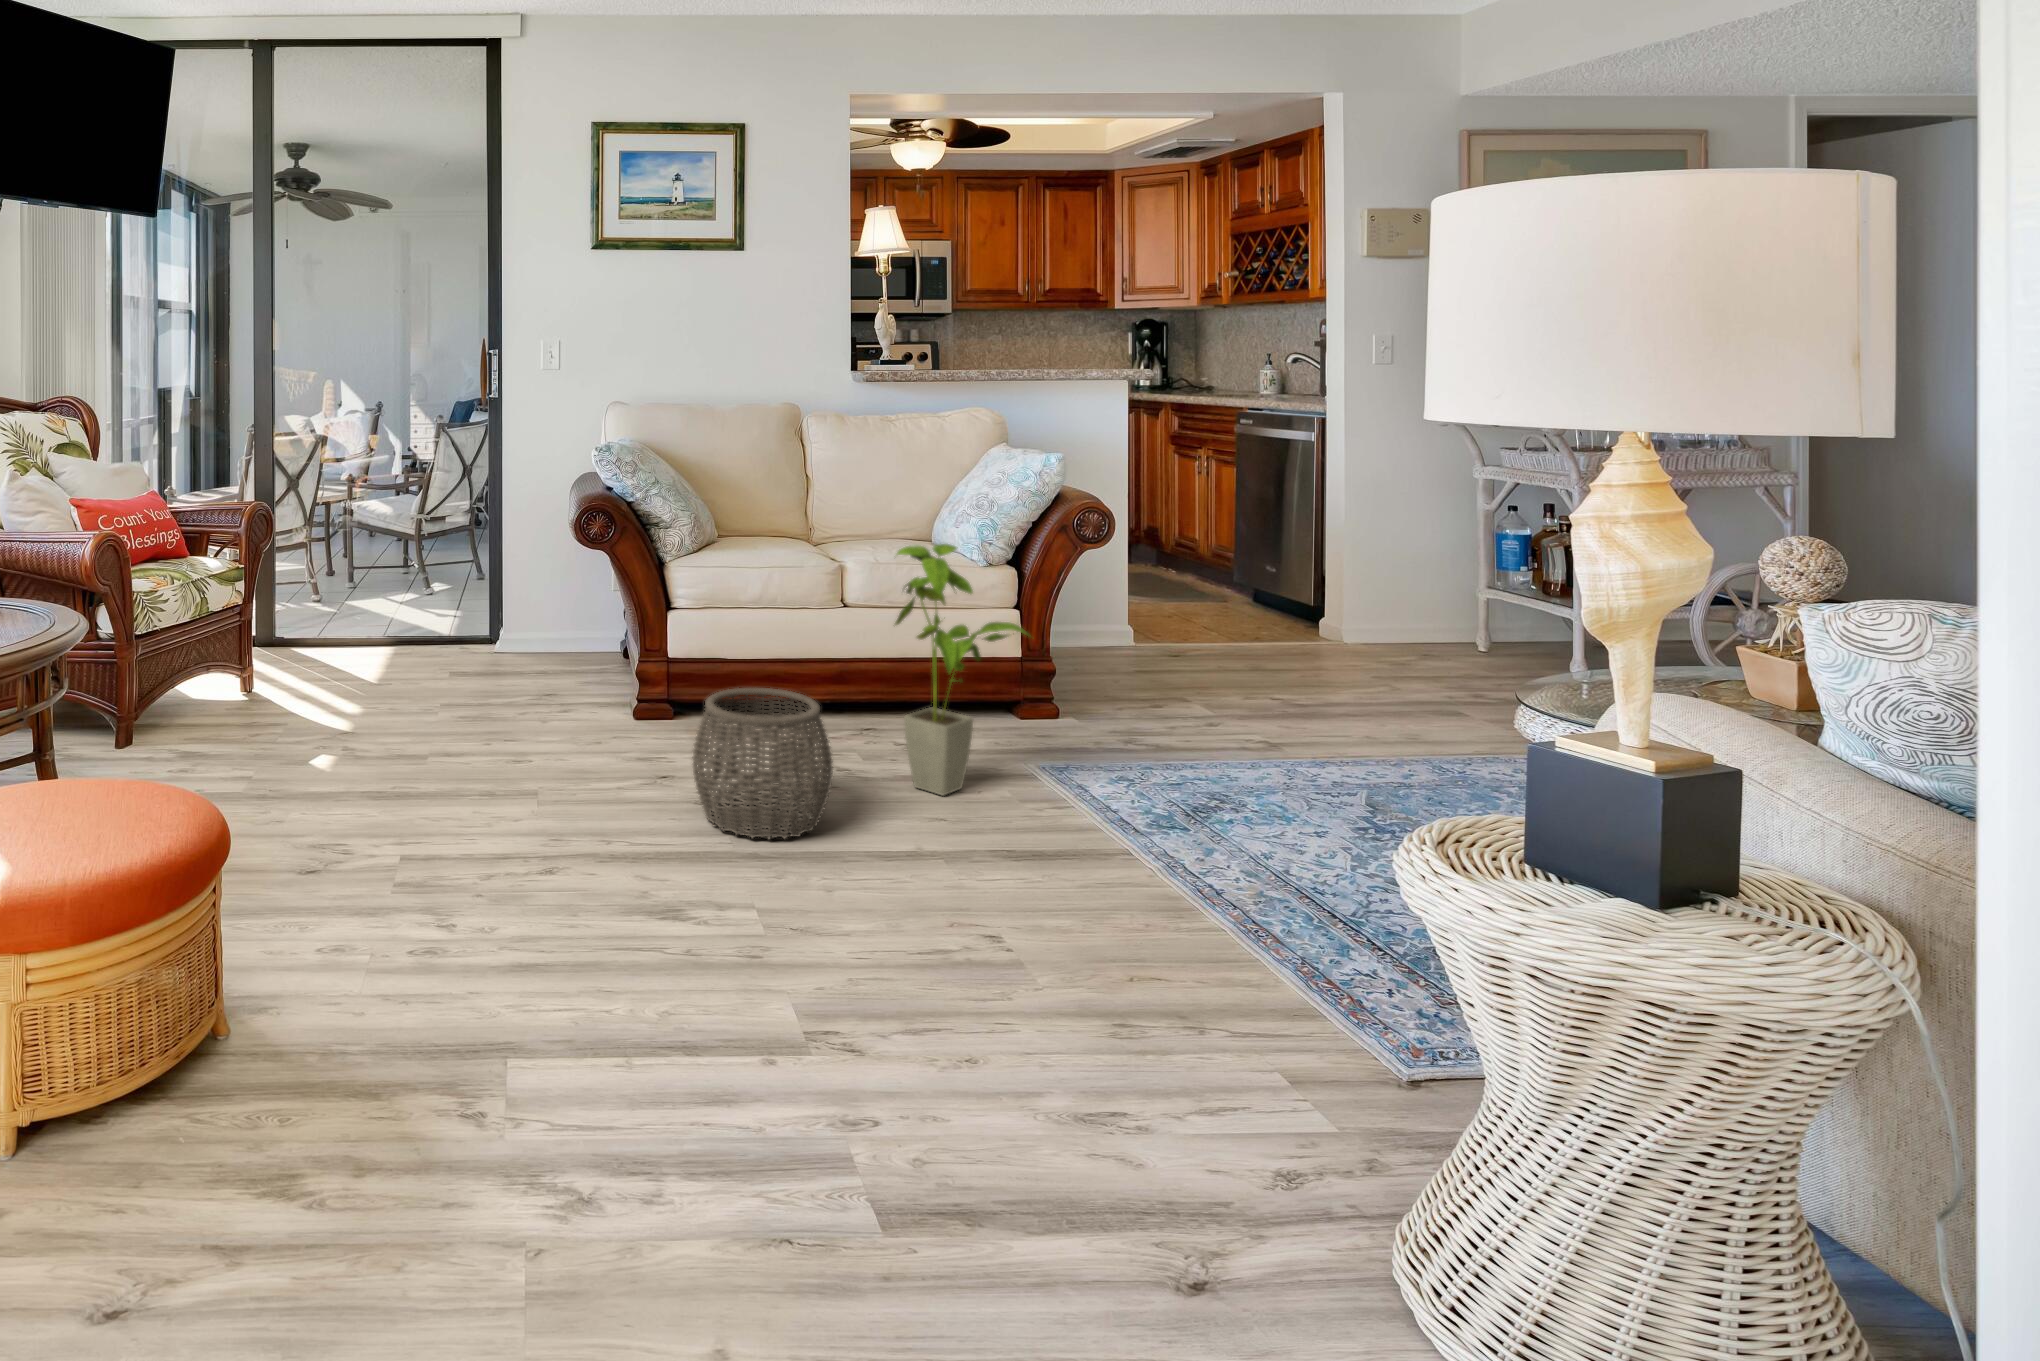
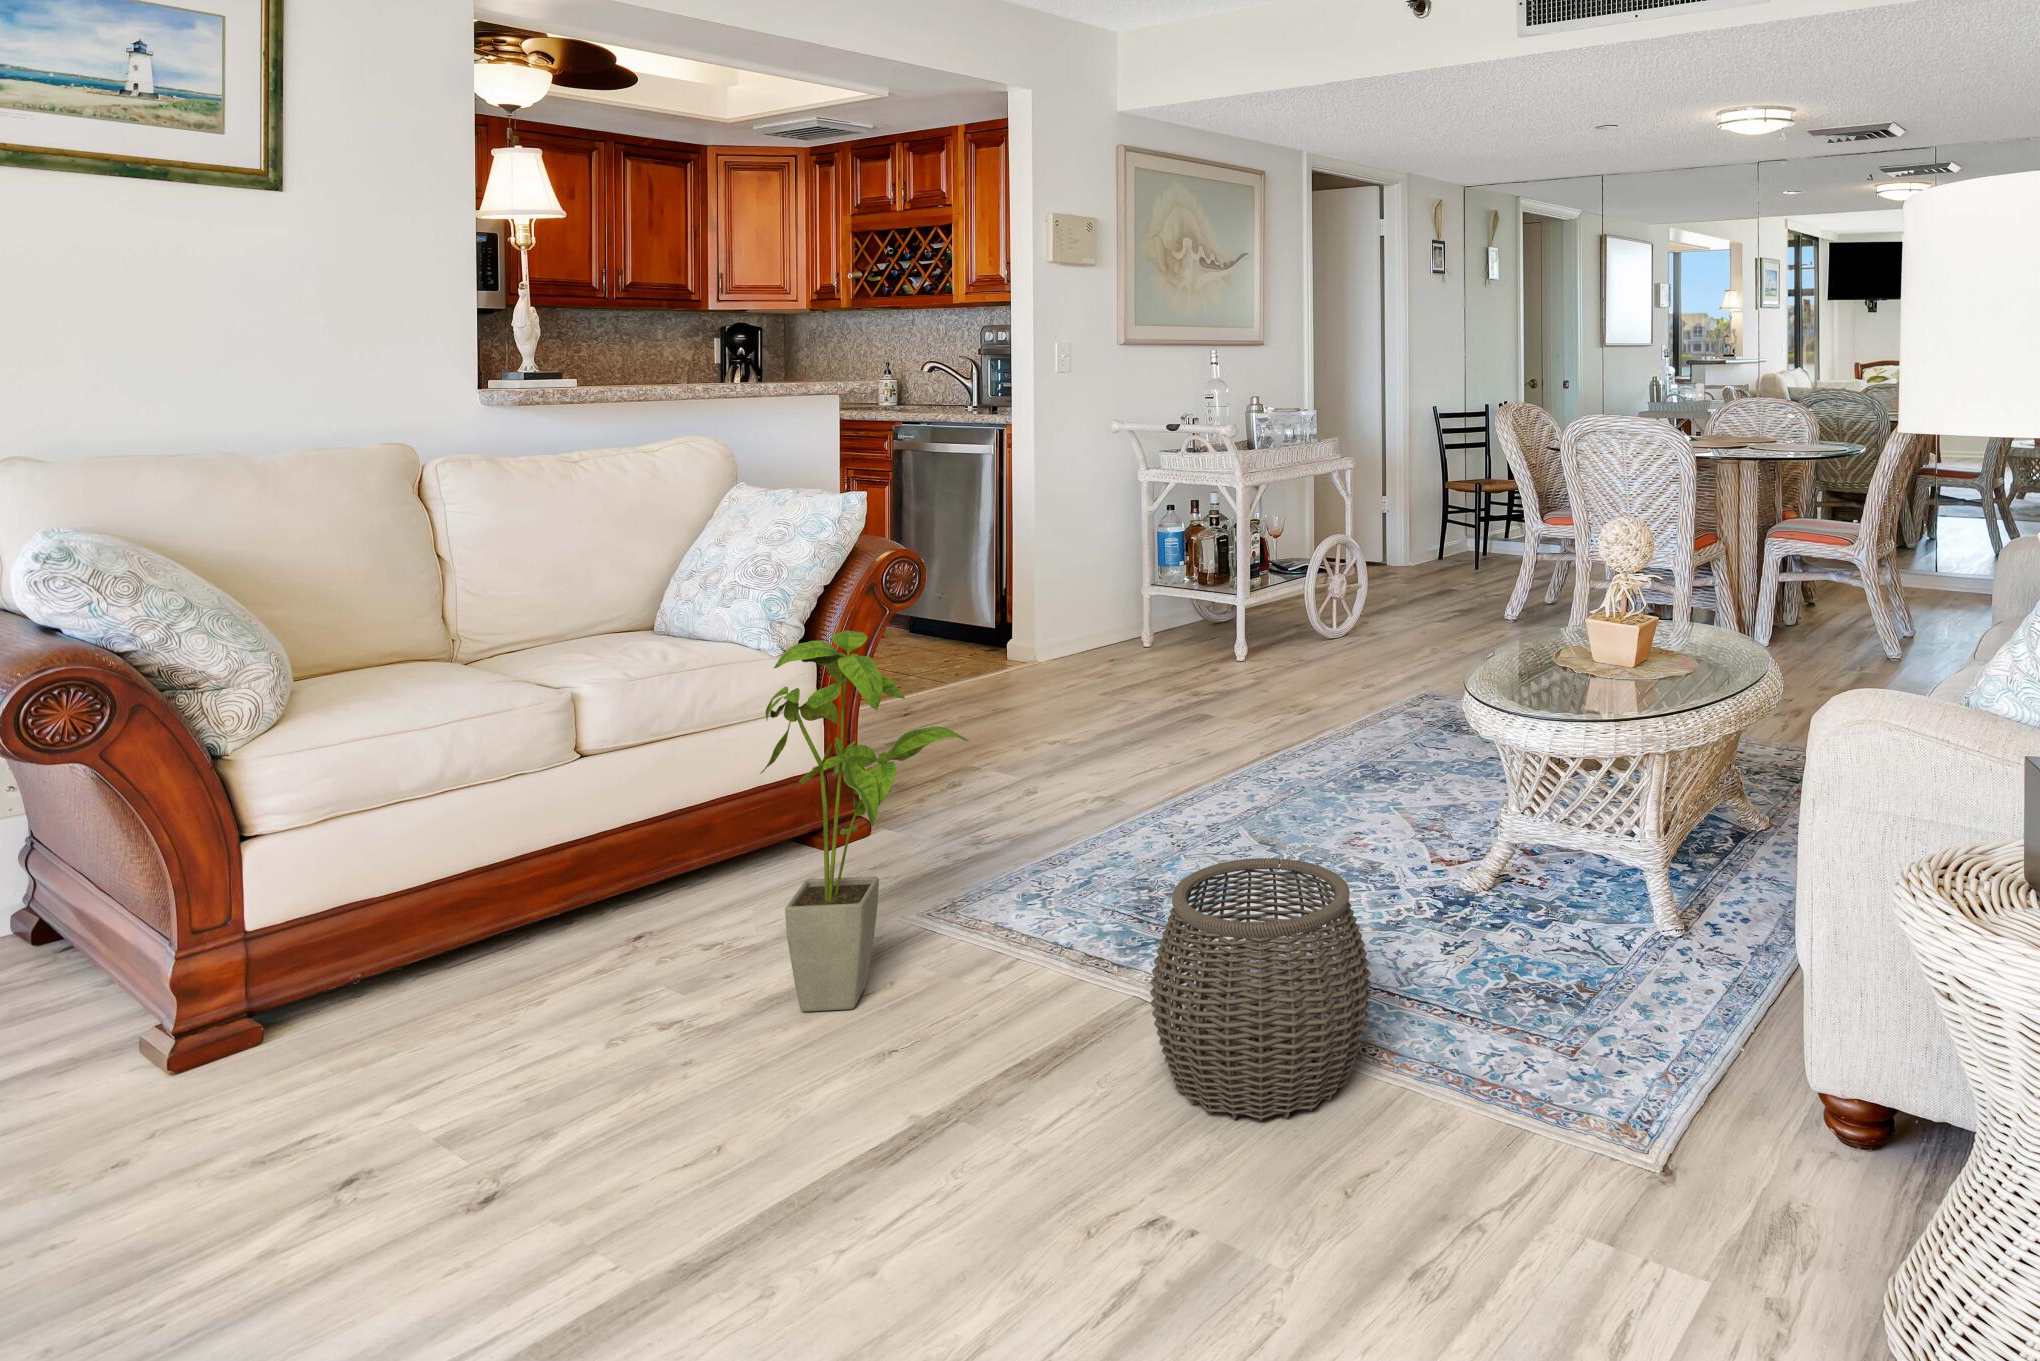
woven basket: present [693,688,833,839] -> present [1150,858,1372,1121]

